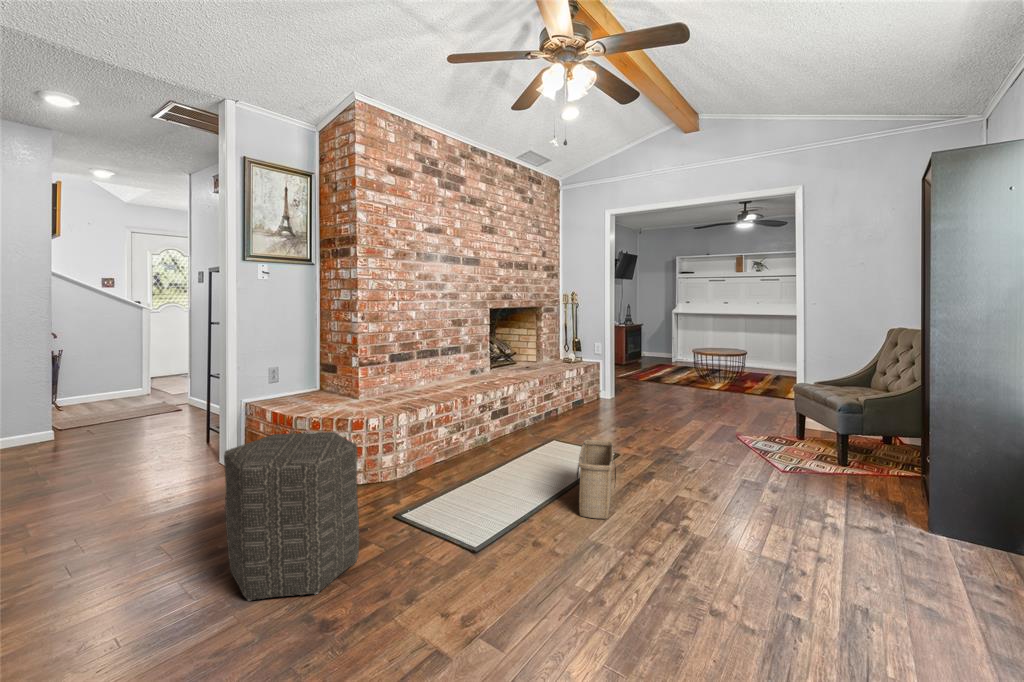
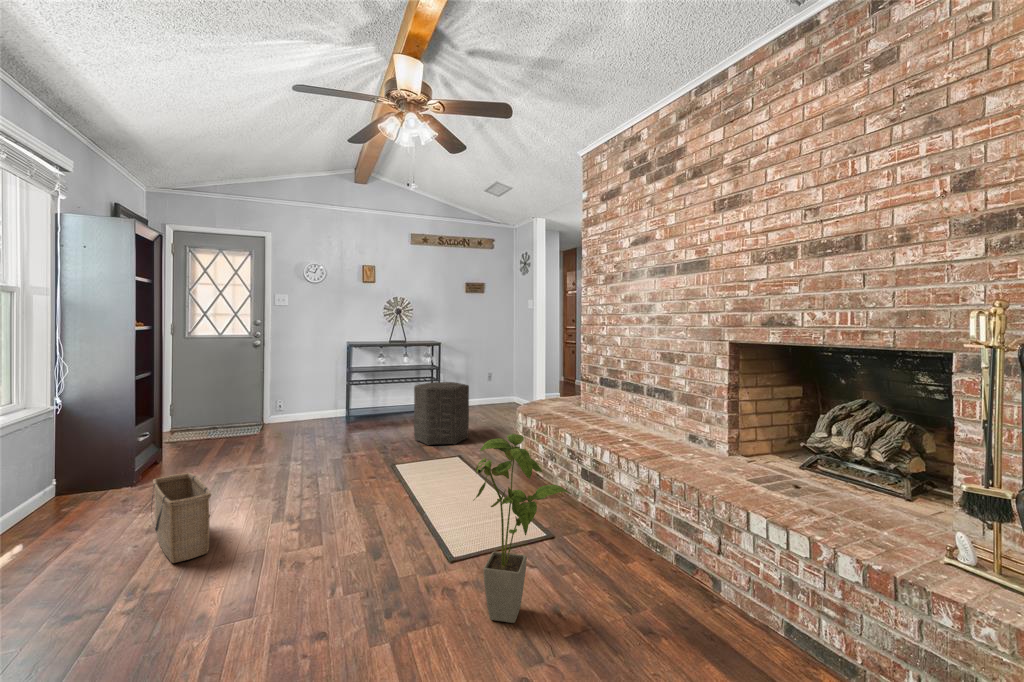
house plant: none [606,356,651,444] -> present [473,434,571,623]
basket: present [576,440,616,519] -> present [151,473,211,563]

